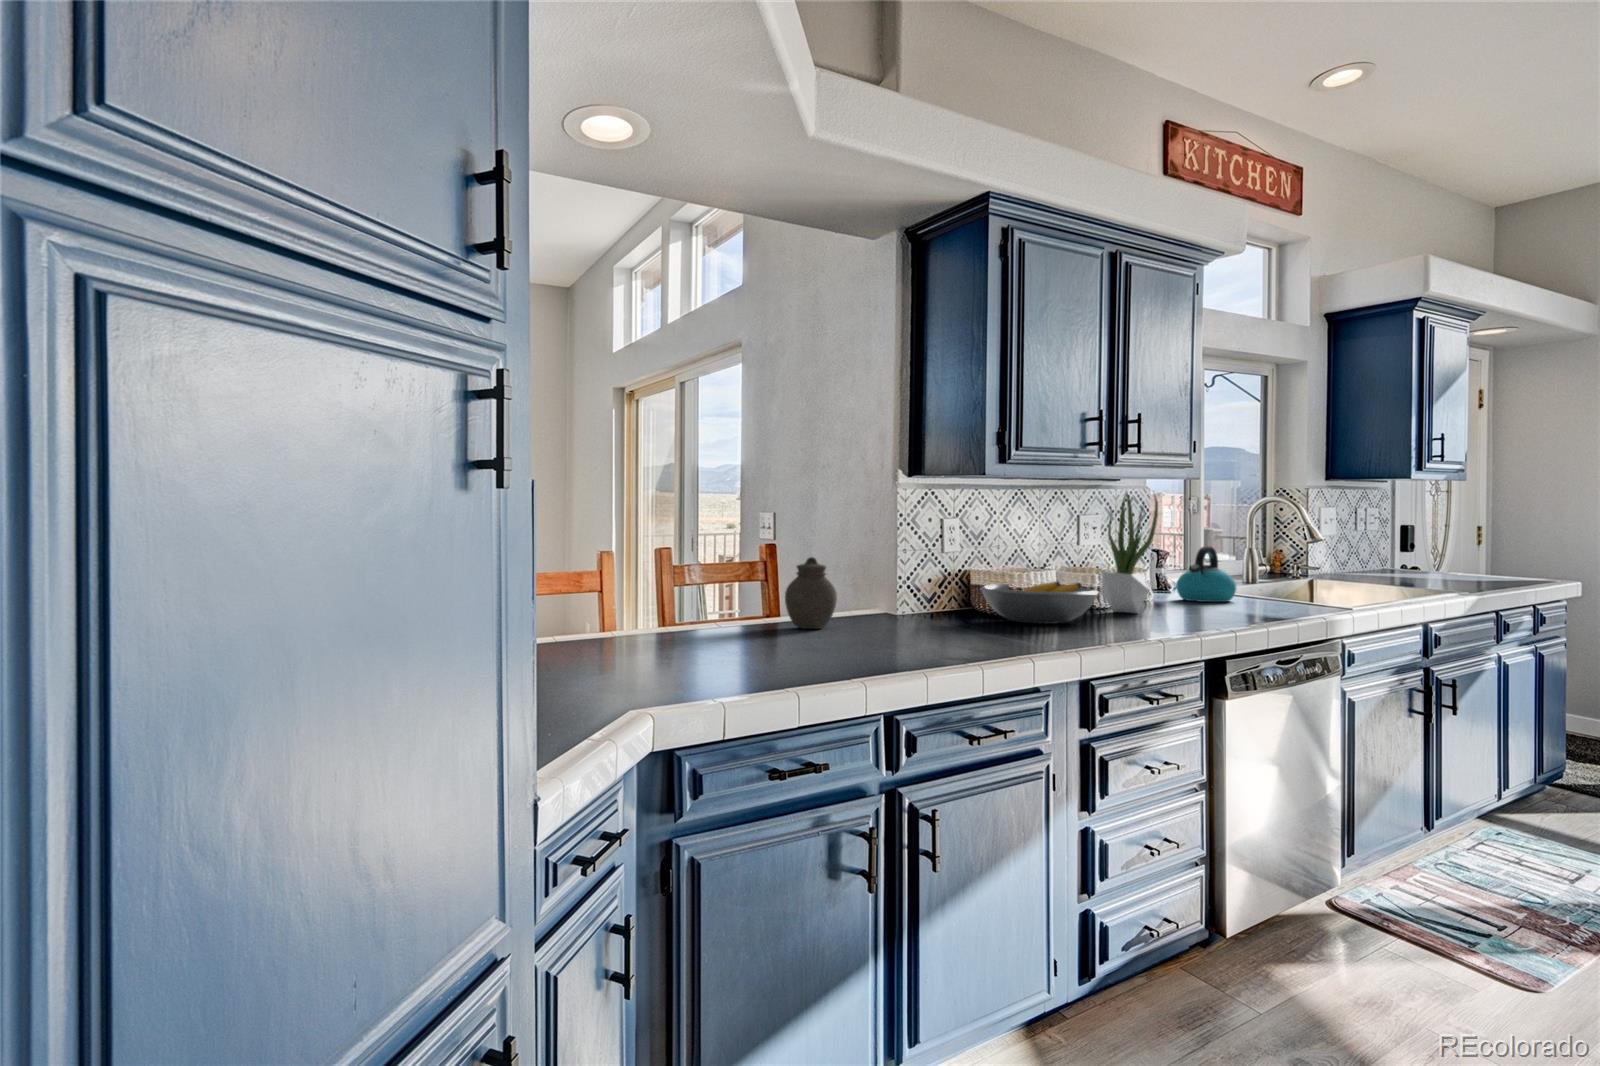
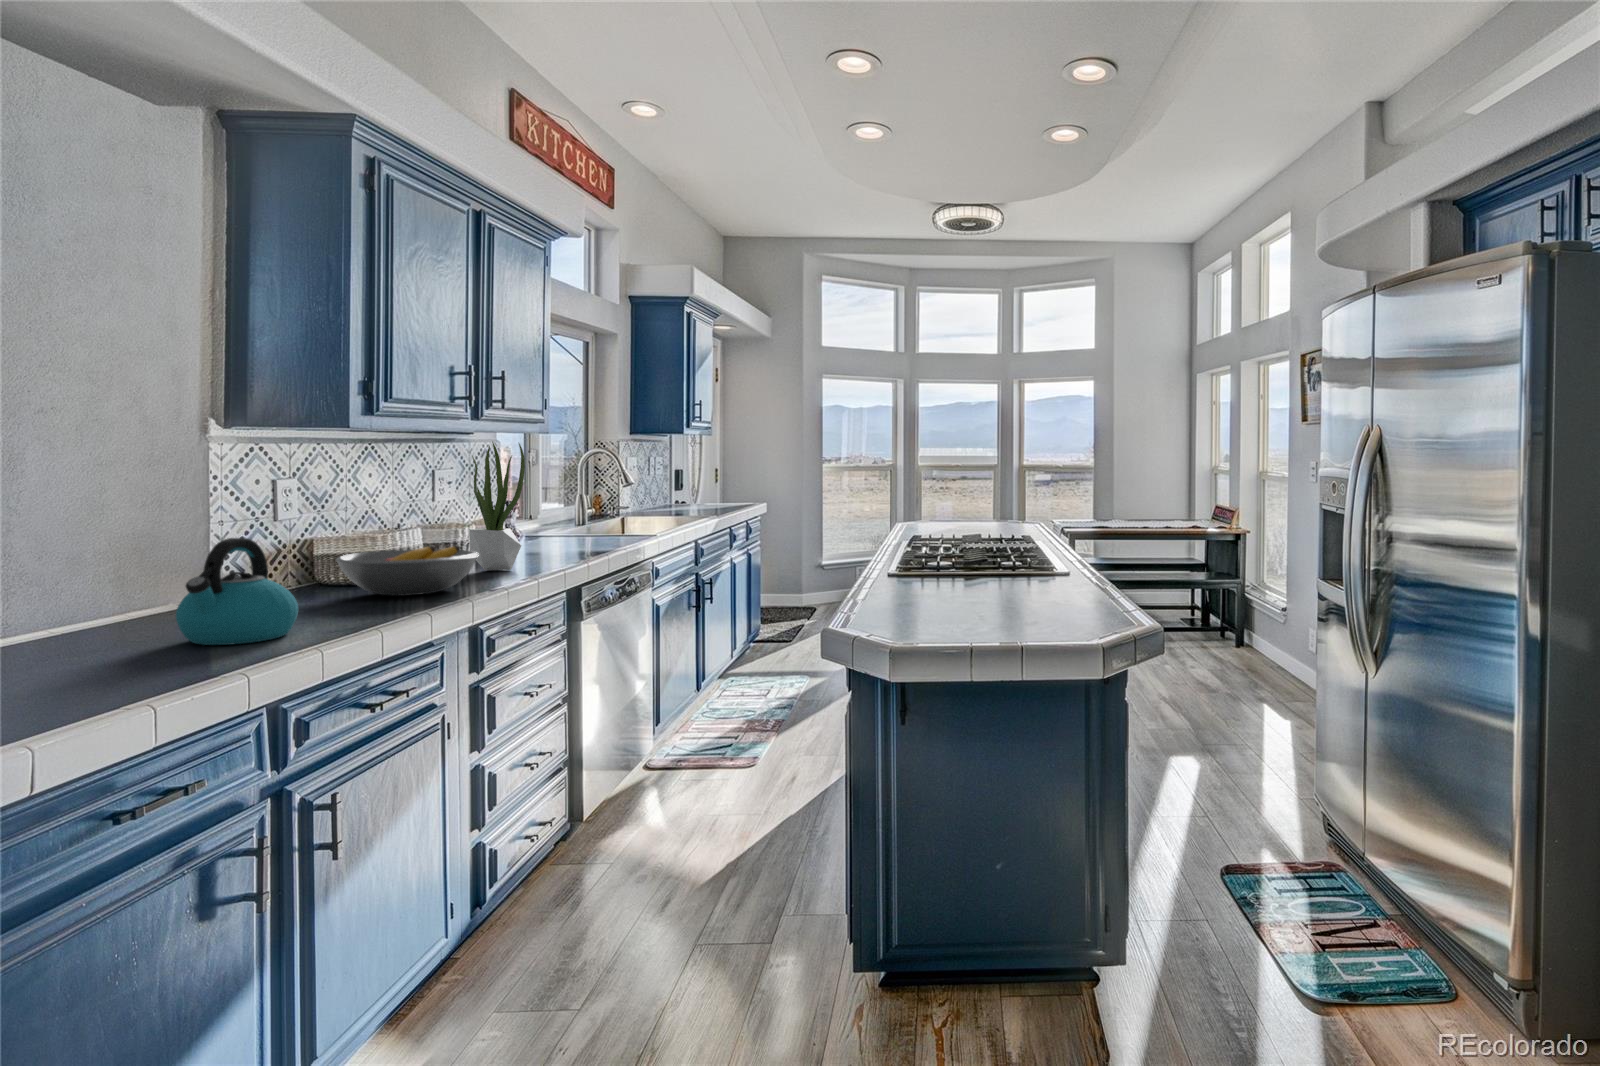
kettle: present [1176,546,1236,602] -> present [176,538,298,645]
jar: present [785,557,837,629] -> none [39,539,130,640]

